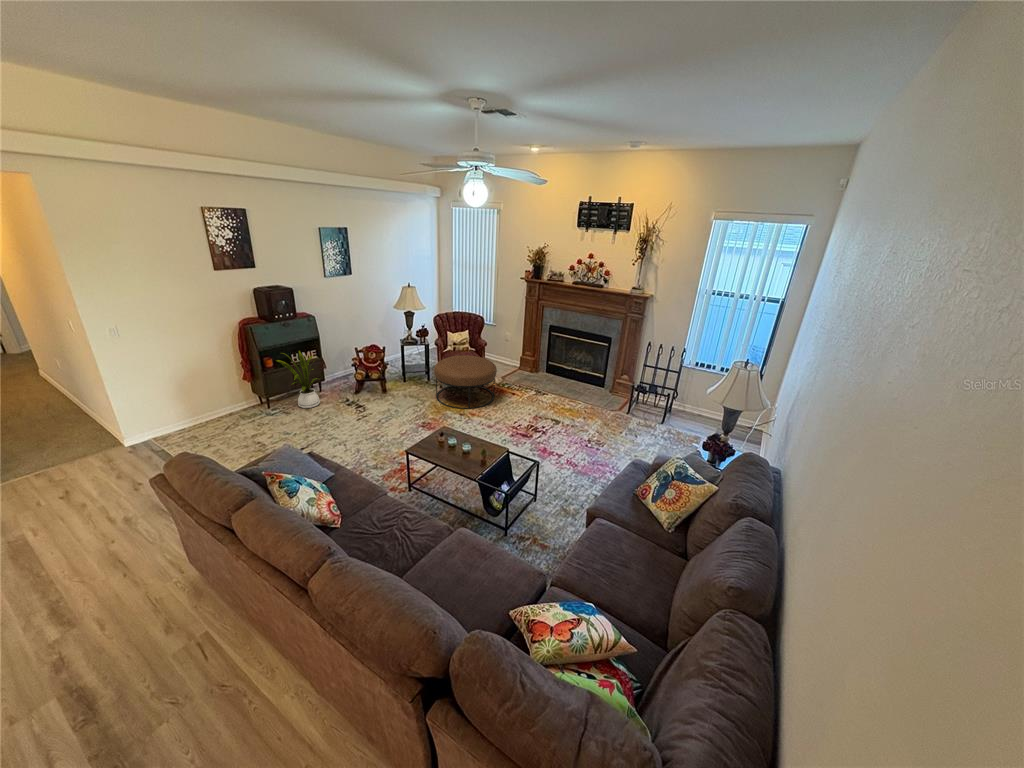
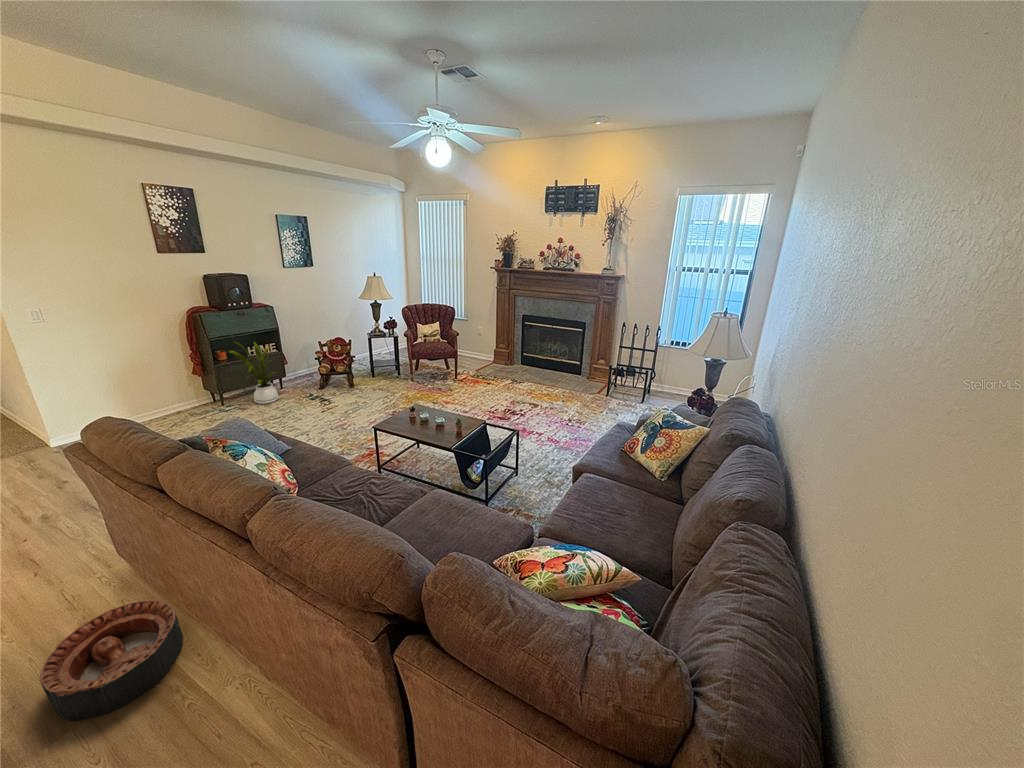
ottoman: present [434,356,497,409] -> none [404,346,470,398]
basket: none [132,614,243,719] -> present [39,600,183,721]

